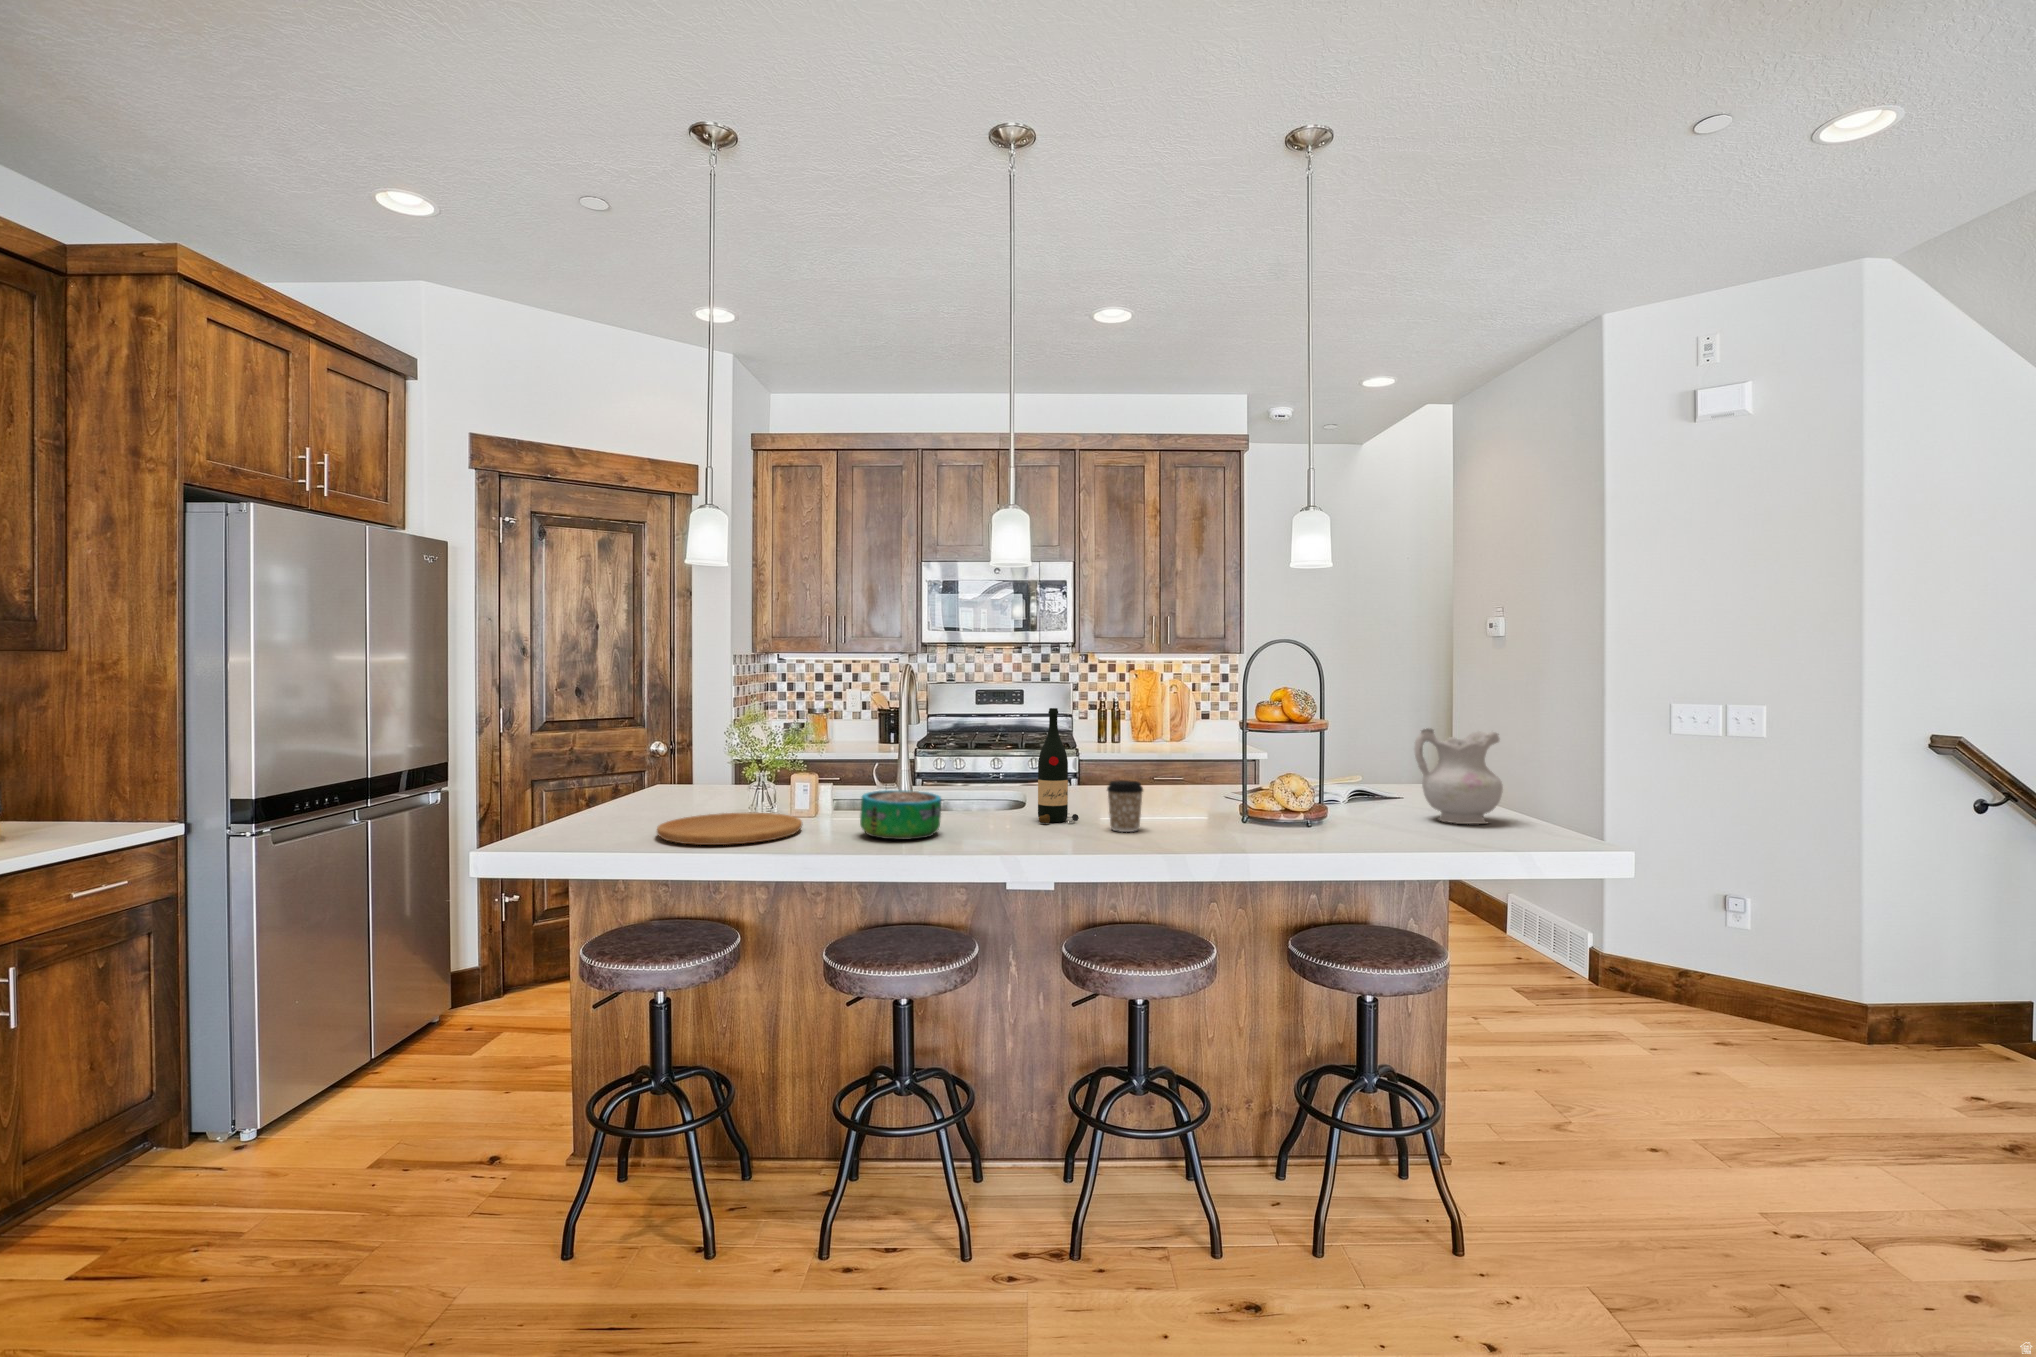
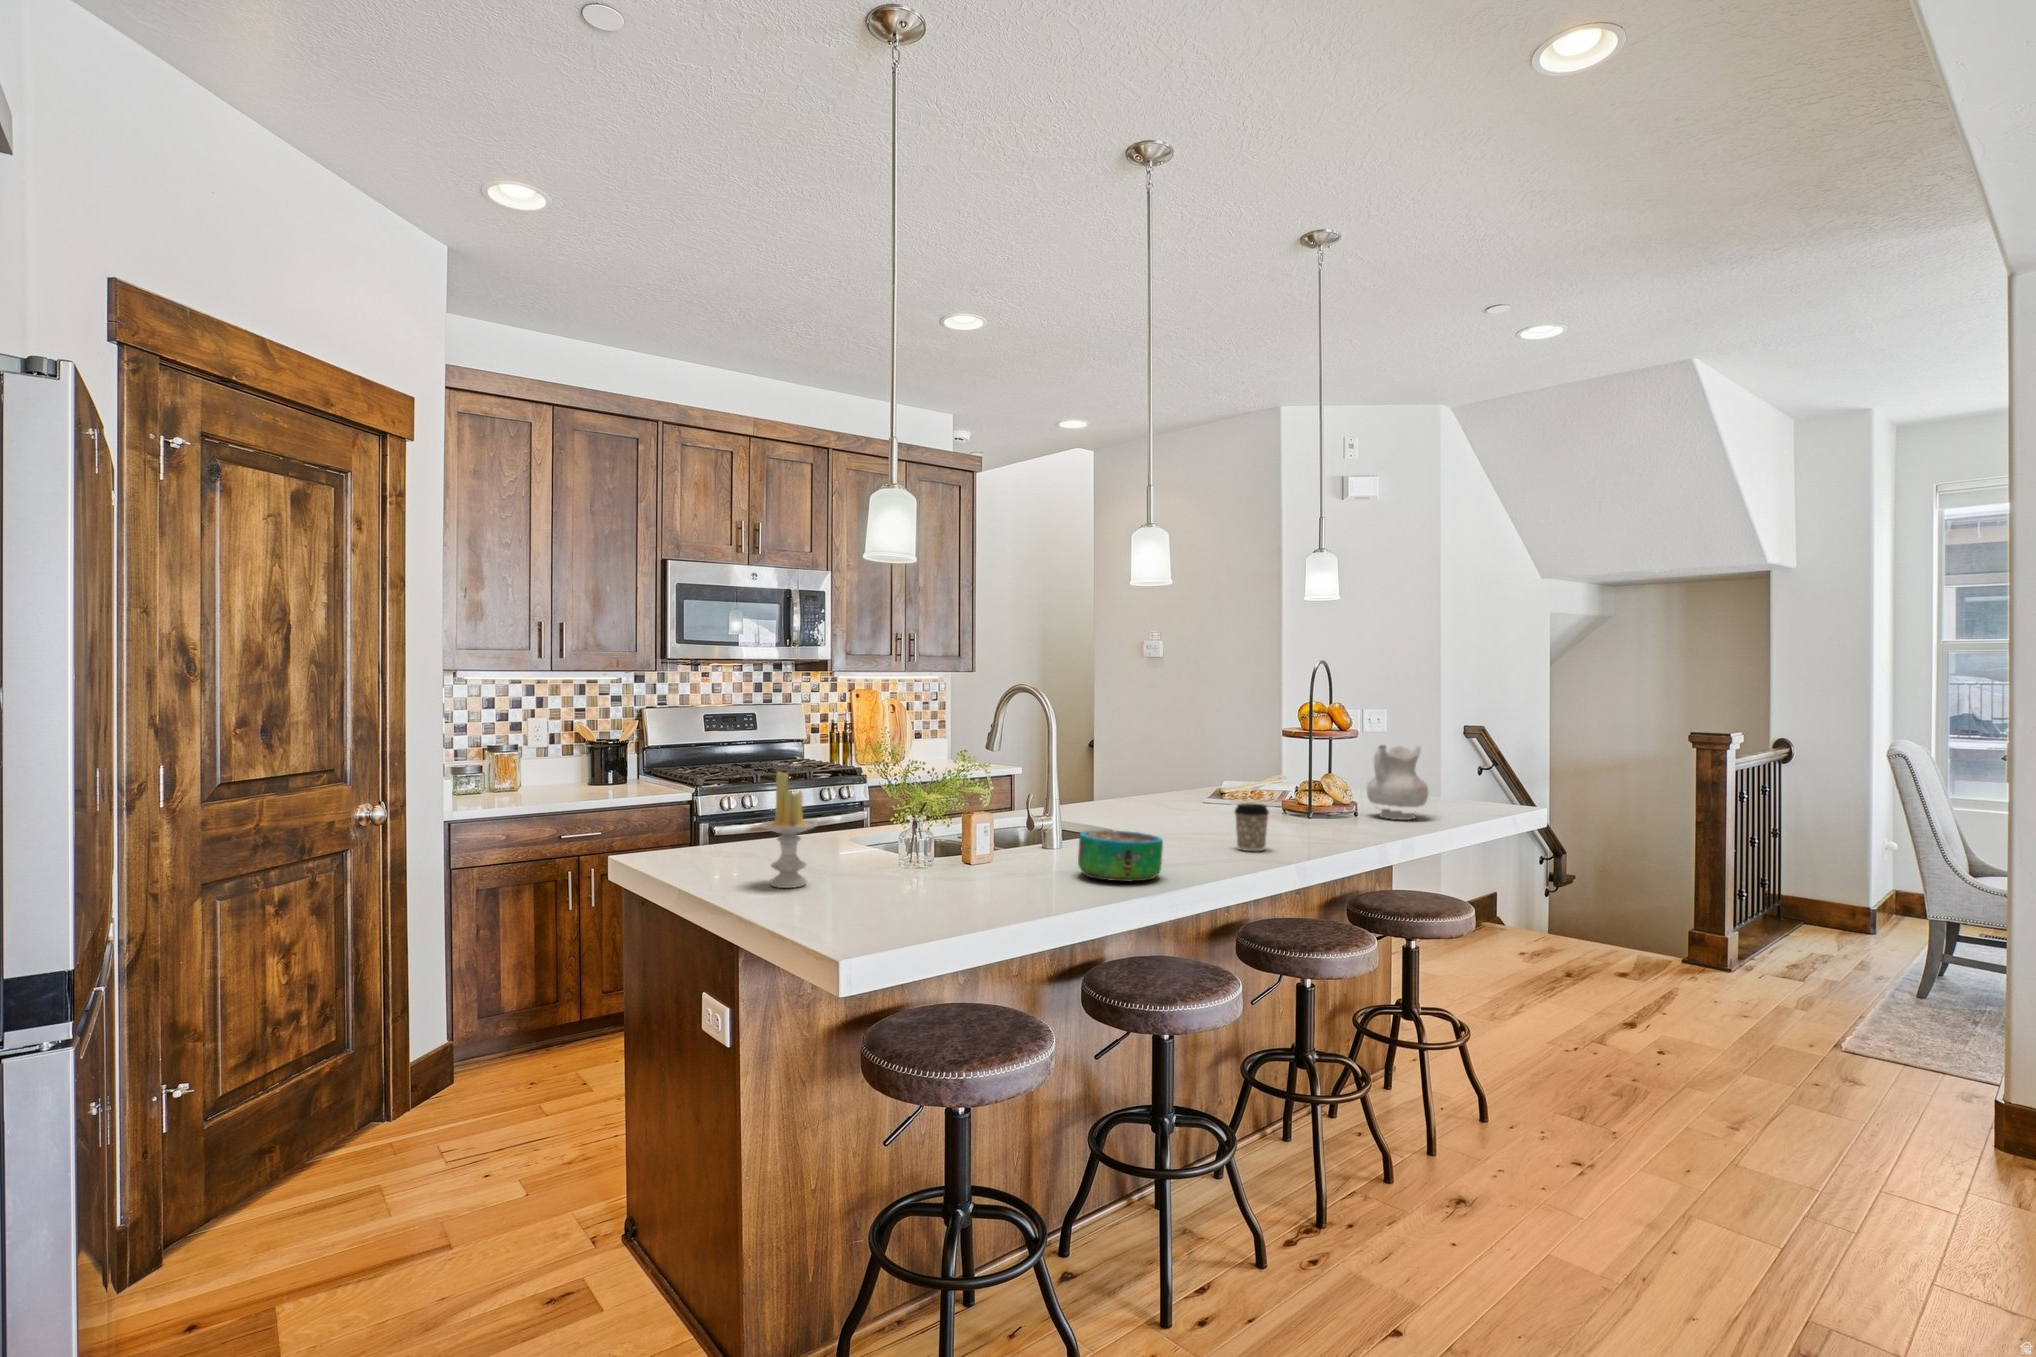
wine bottle: present [1038,708,1079,823] -> none [1154,738,1199,852]
candle: none [656,723,702,813] -> present [760,772,818,888]
cutting board: present [657,813,802,845] -> none [884,871,1049,914]

